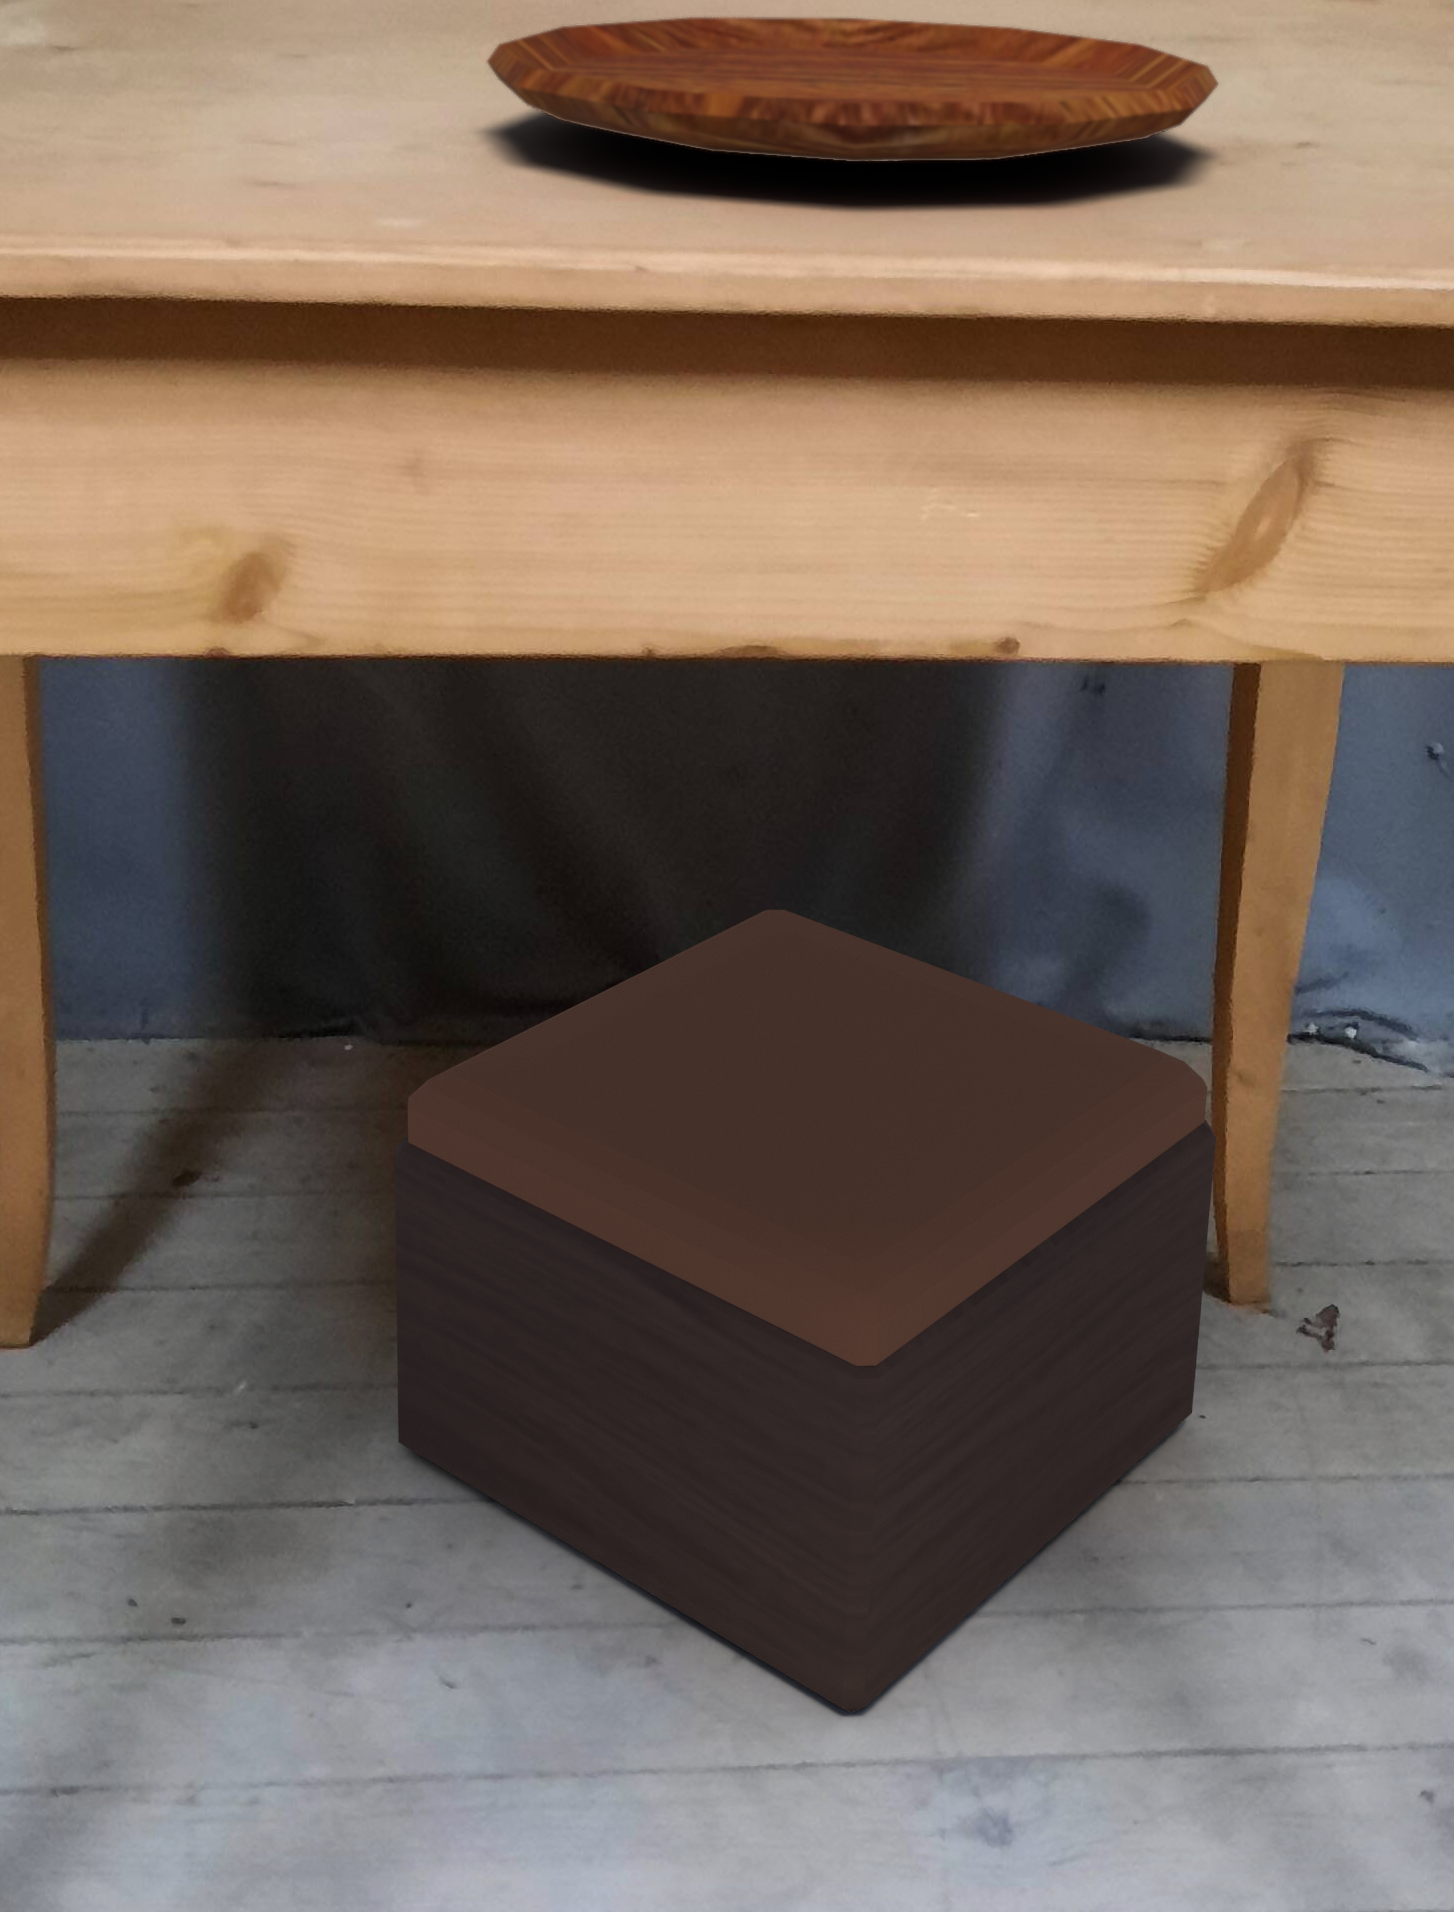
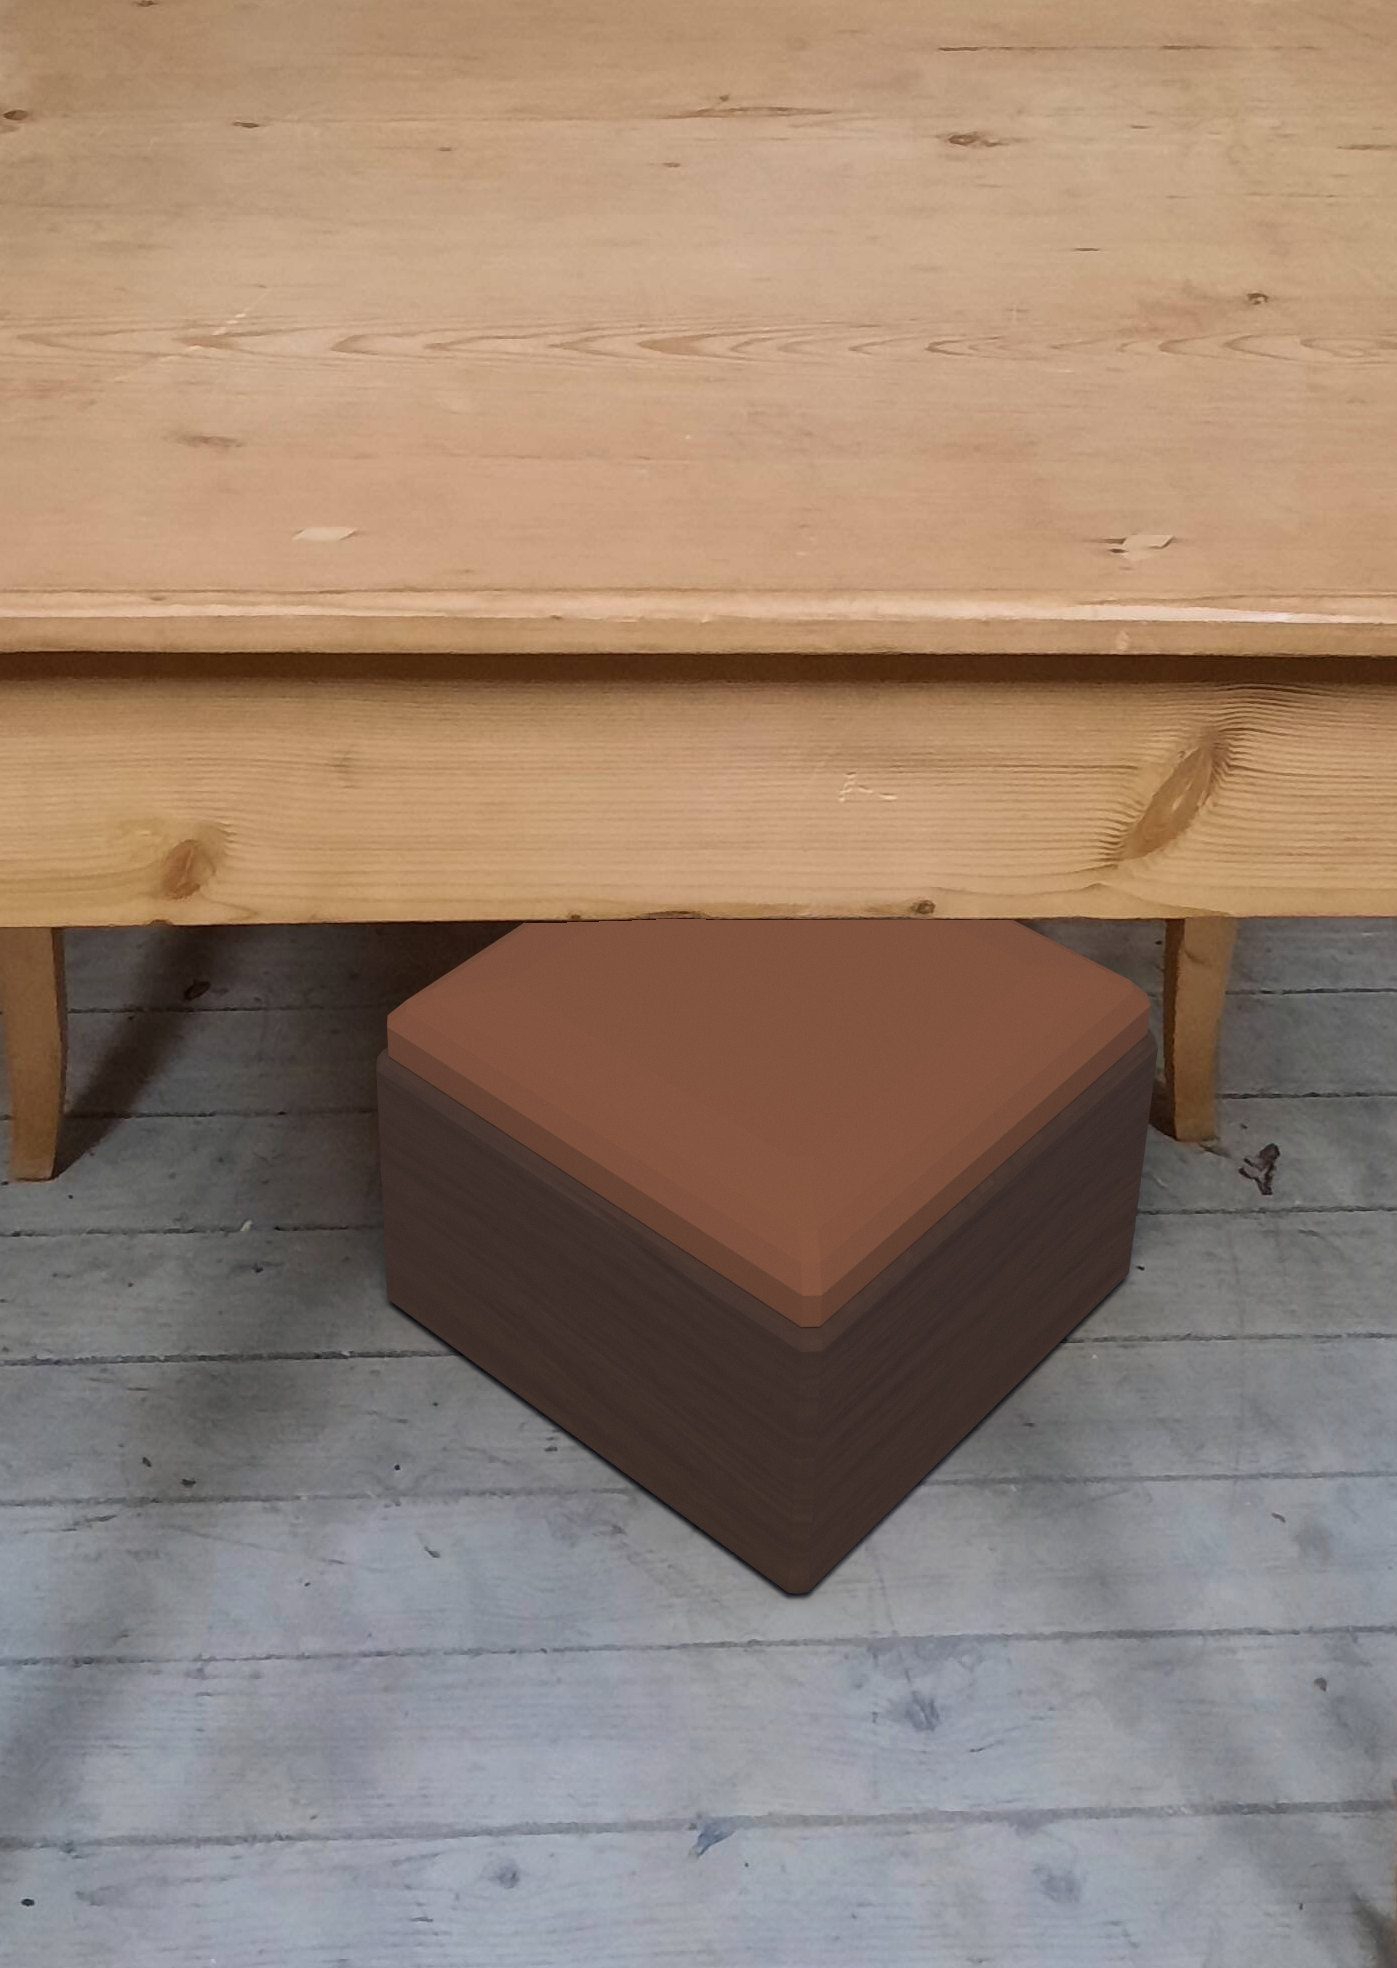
tray: present [487,17,1218,162] -> none [423,128,1161,456]

